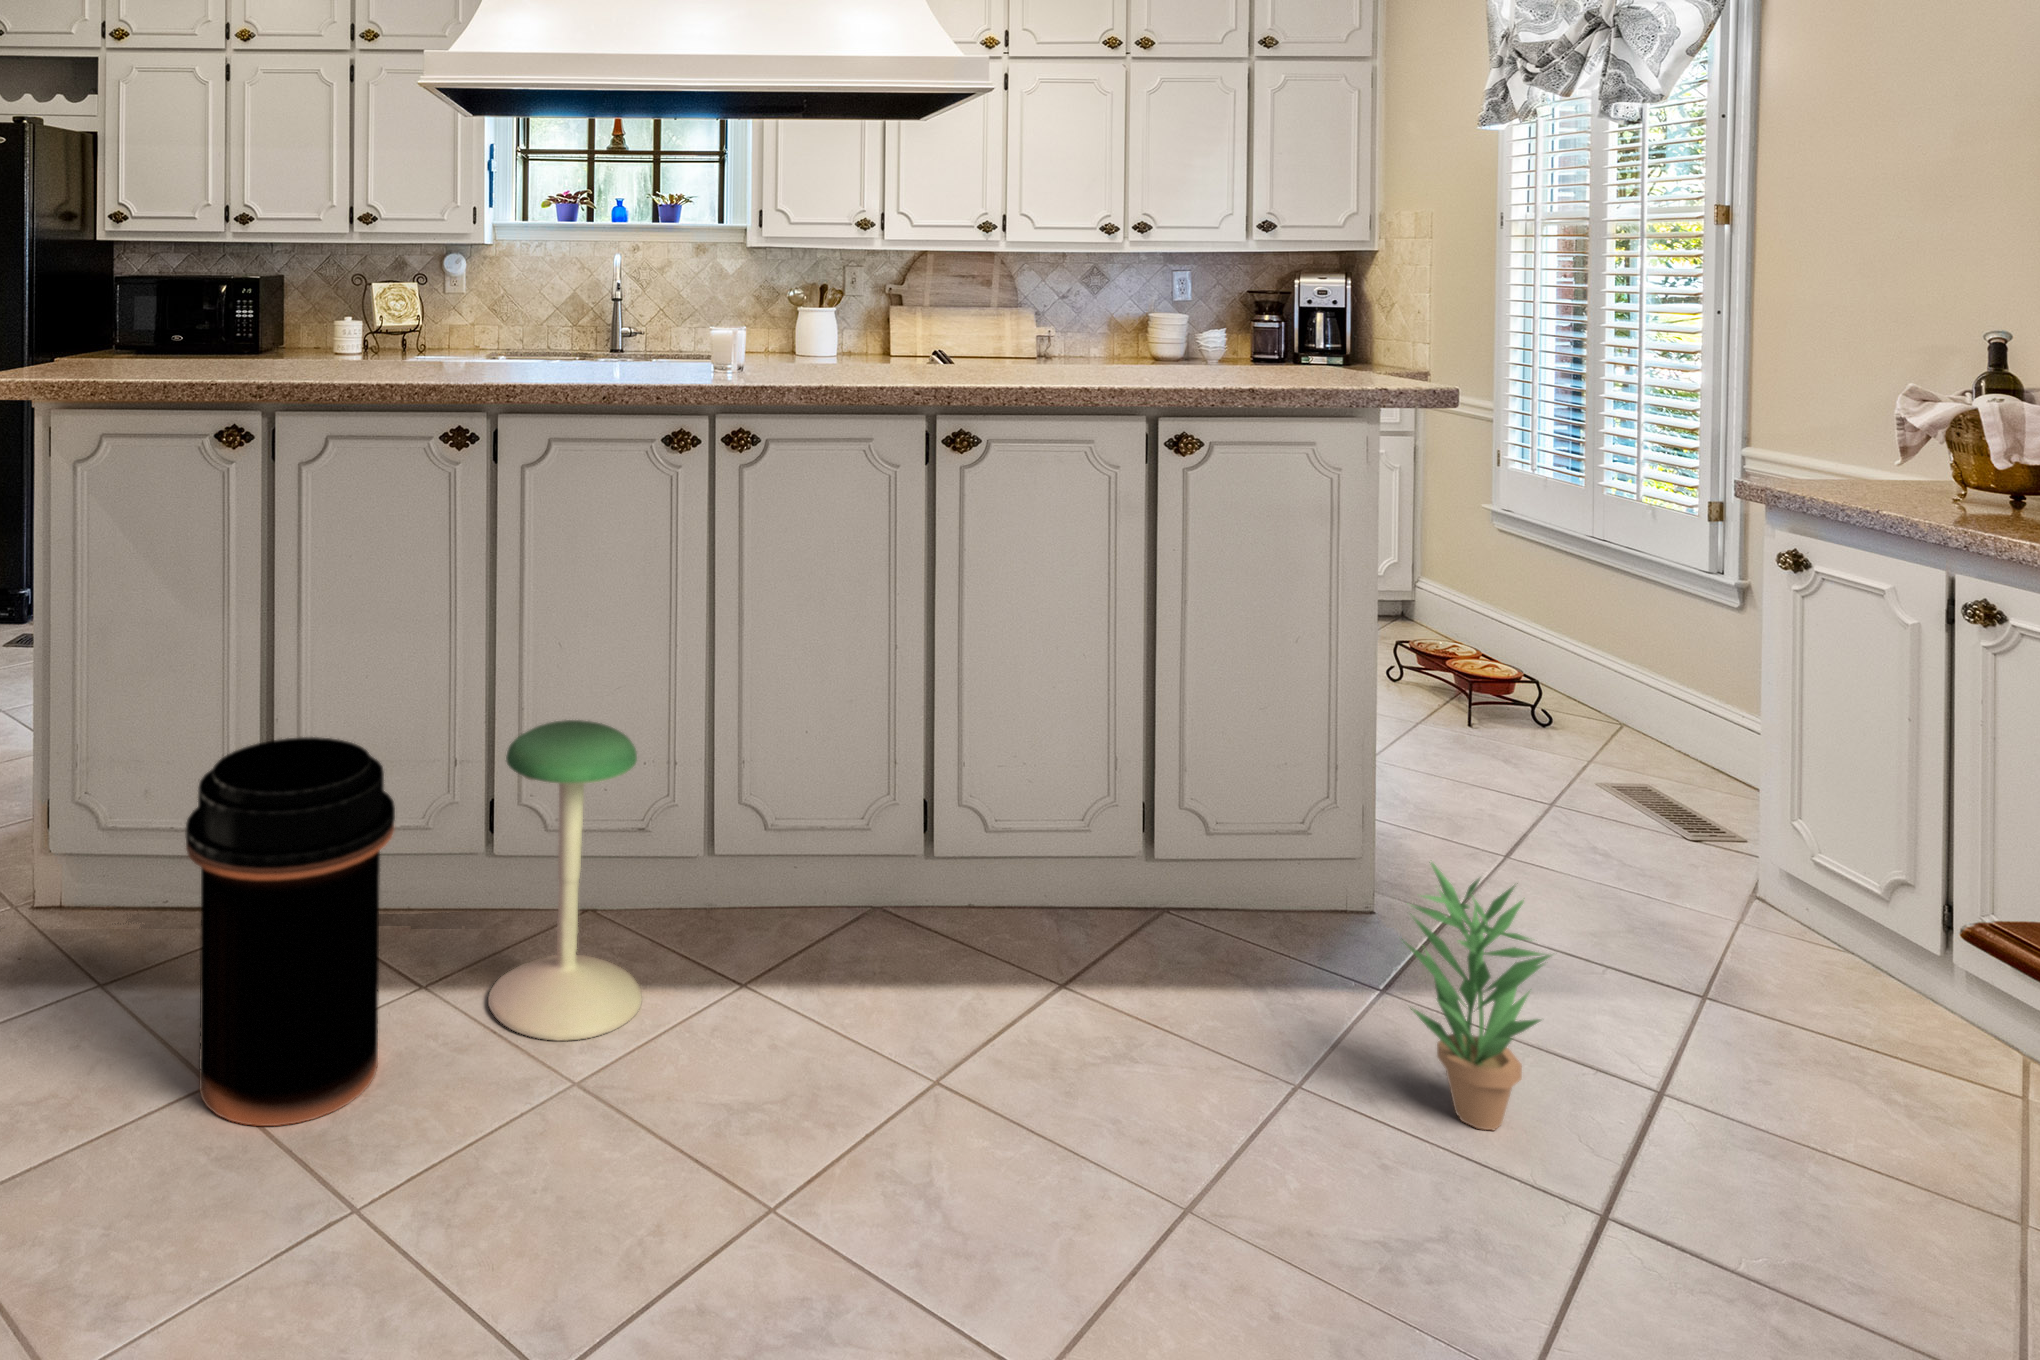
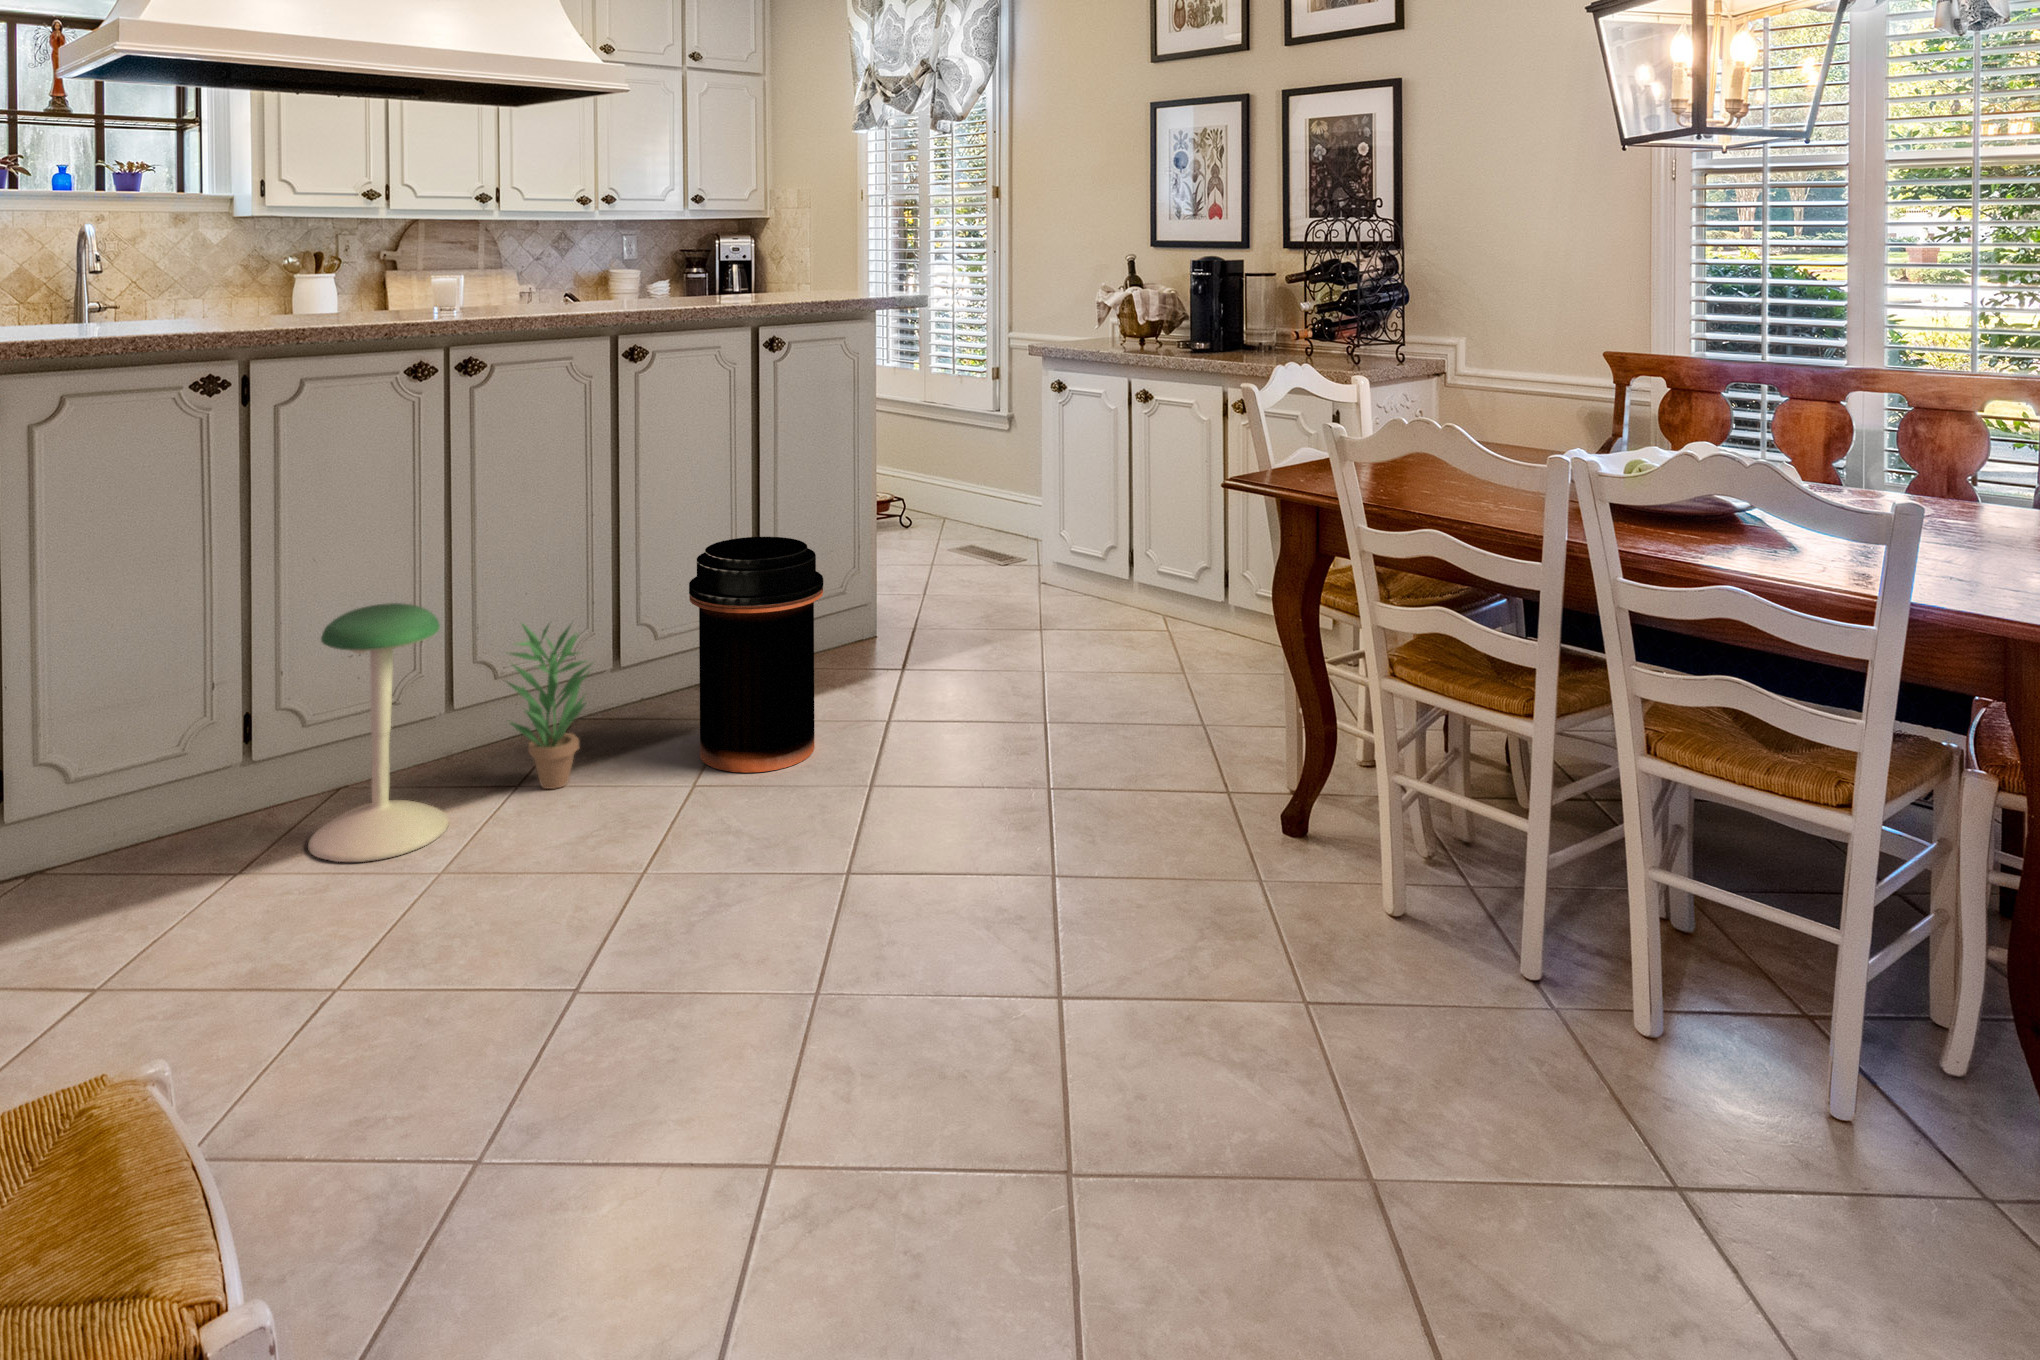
trash can: present [186,737,395,1126] -> present [689,537,823,773]
potted plant: present [1405,863,1551,1130] -> present [507,623,591,789]

